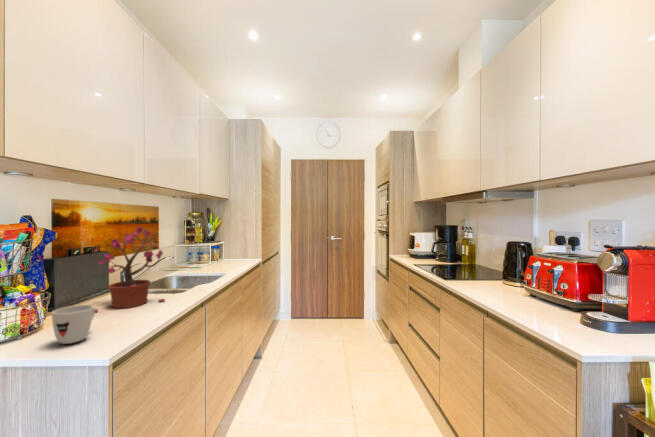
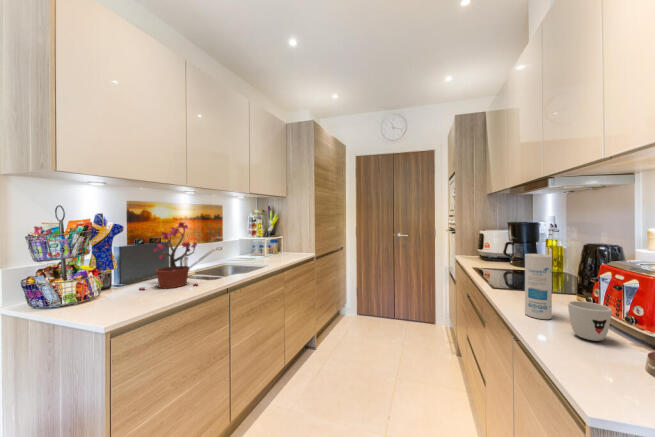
canister: none [485,250,504,300] -> present [525,254,552,319]
mug: present [52,305,95,344] -> present [568,301,611,341]

